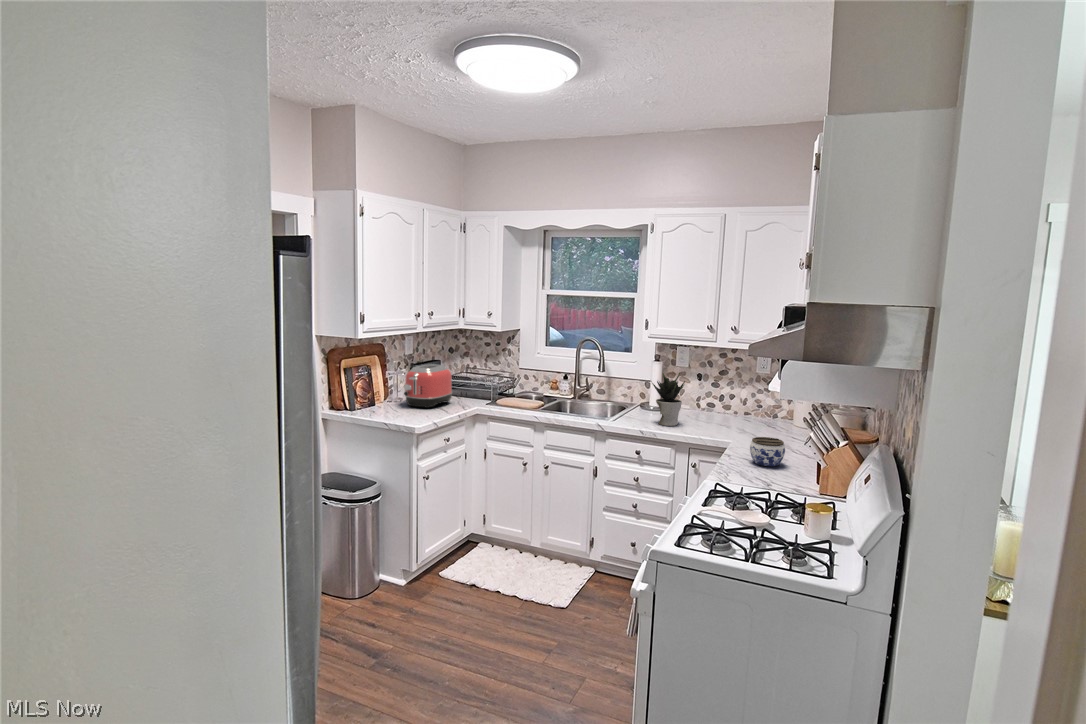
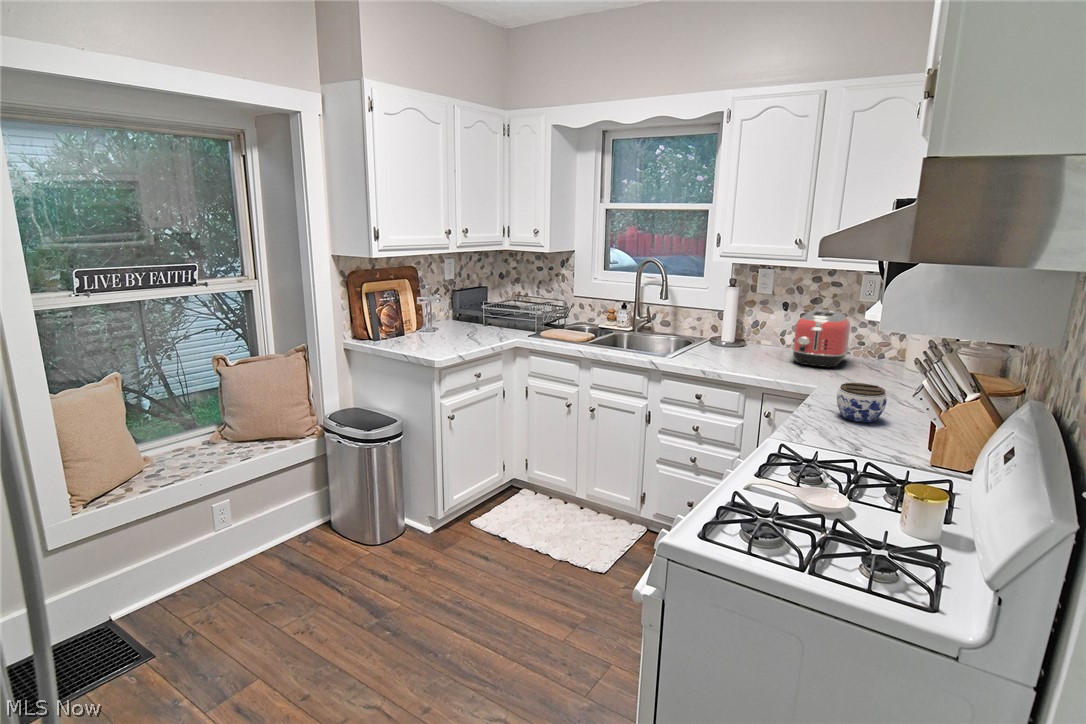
toaster: present [404,364,452,408] -> present [792,310,850,368]
potted plant: present [651,373,685,426] -> none [719,297,763,365]

